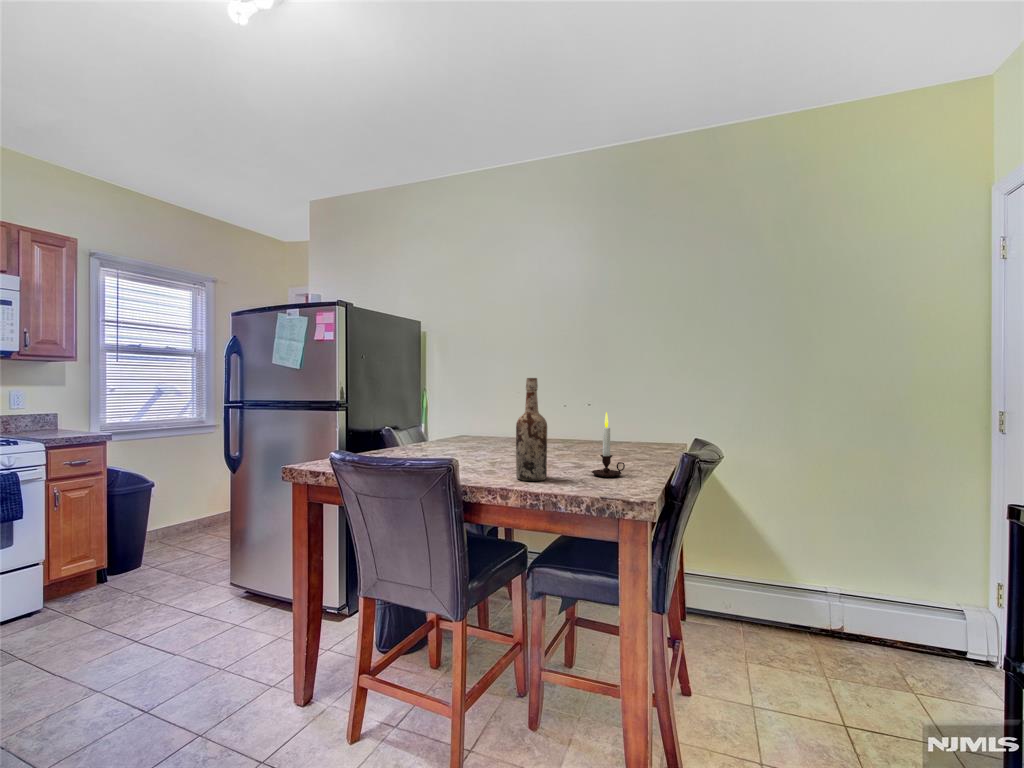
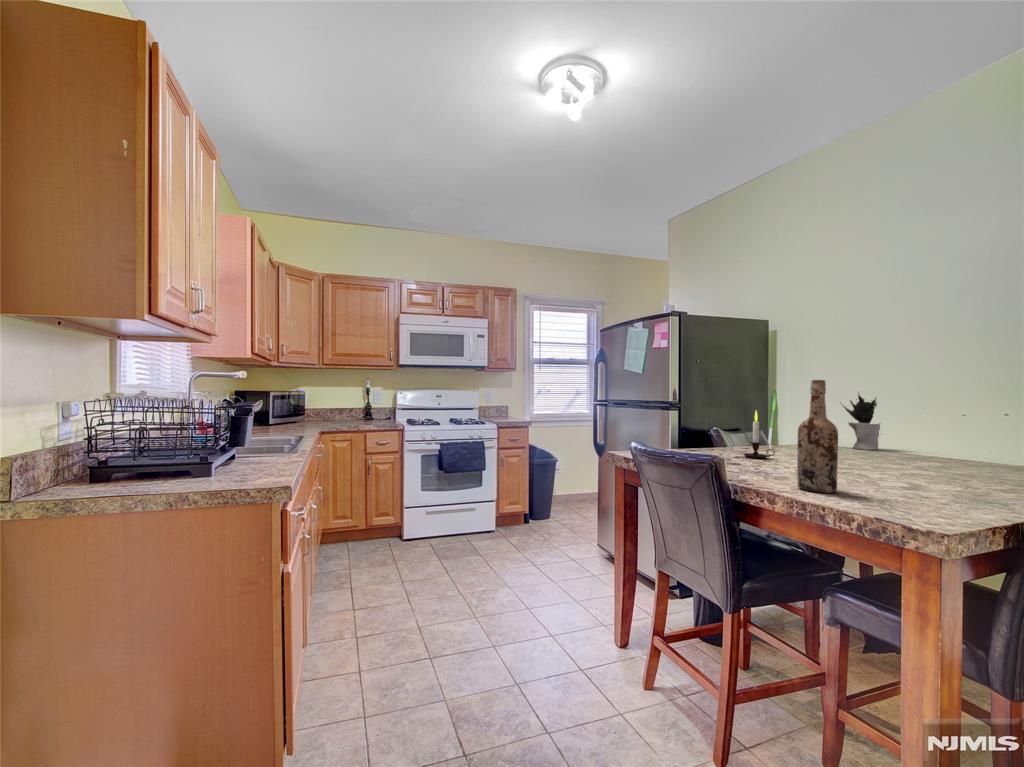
potted plant: none [480,387,512,436] -> present [844,394,880,450]
candle: present [592,412,625,477] -> present [743,411,775,458]

